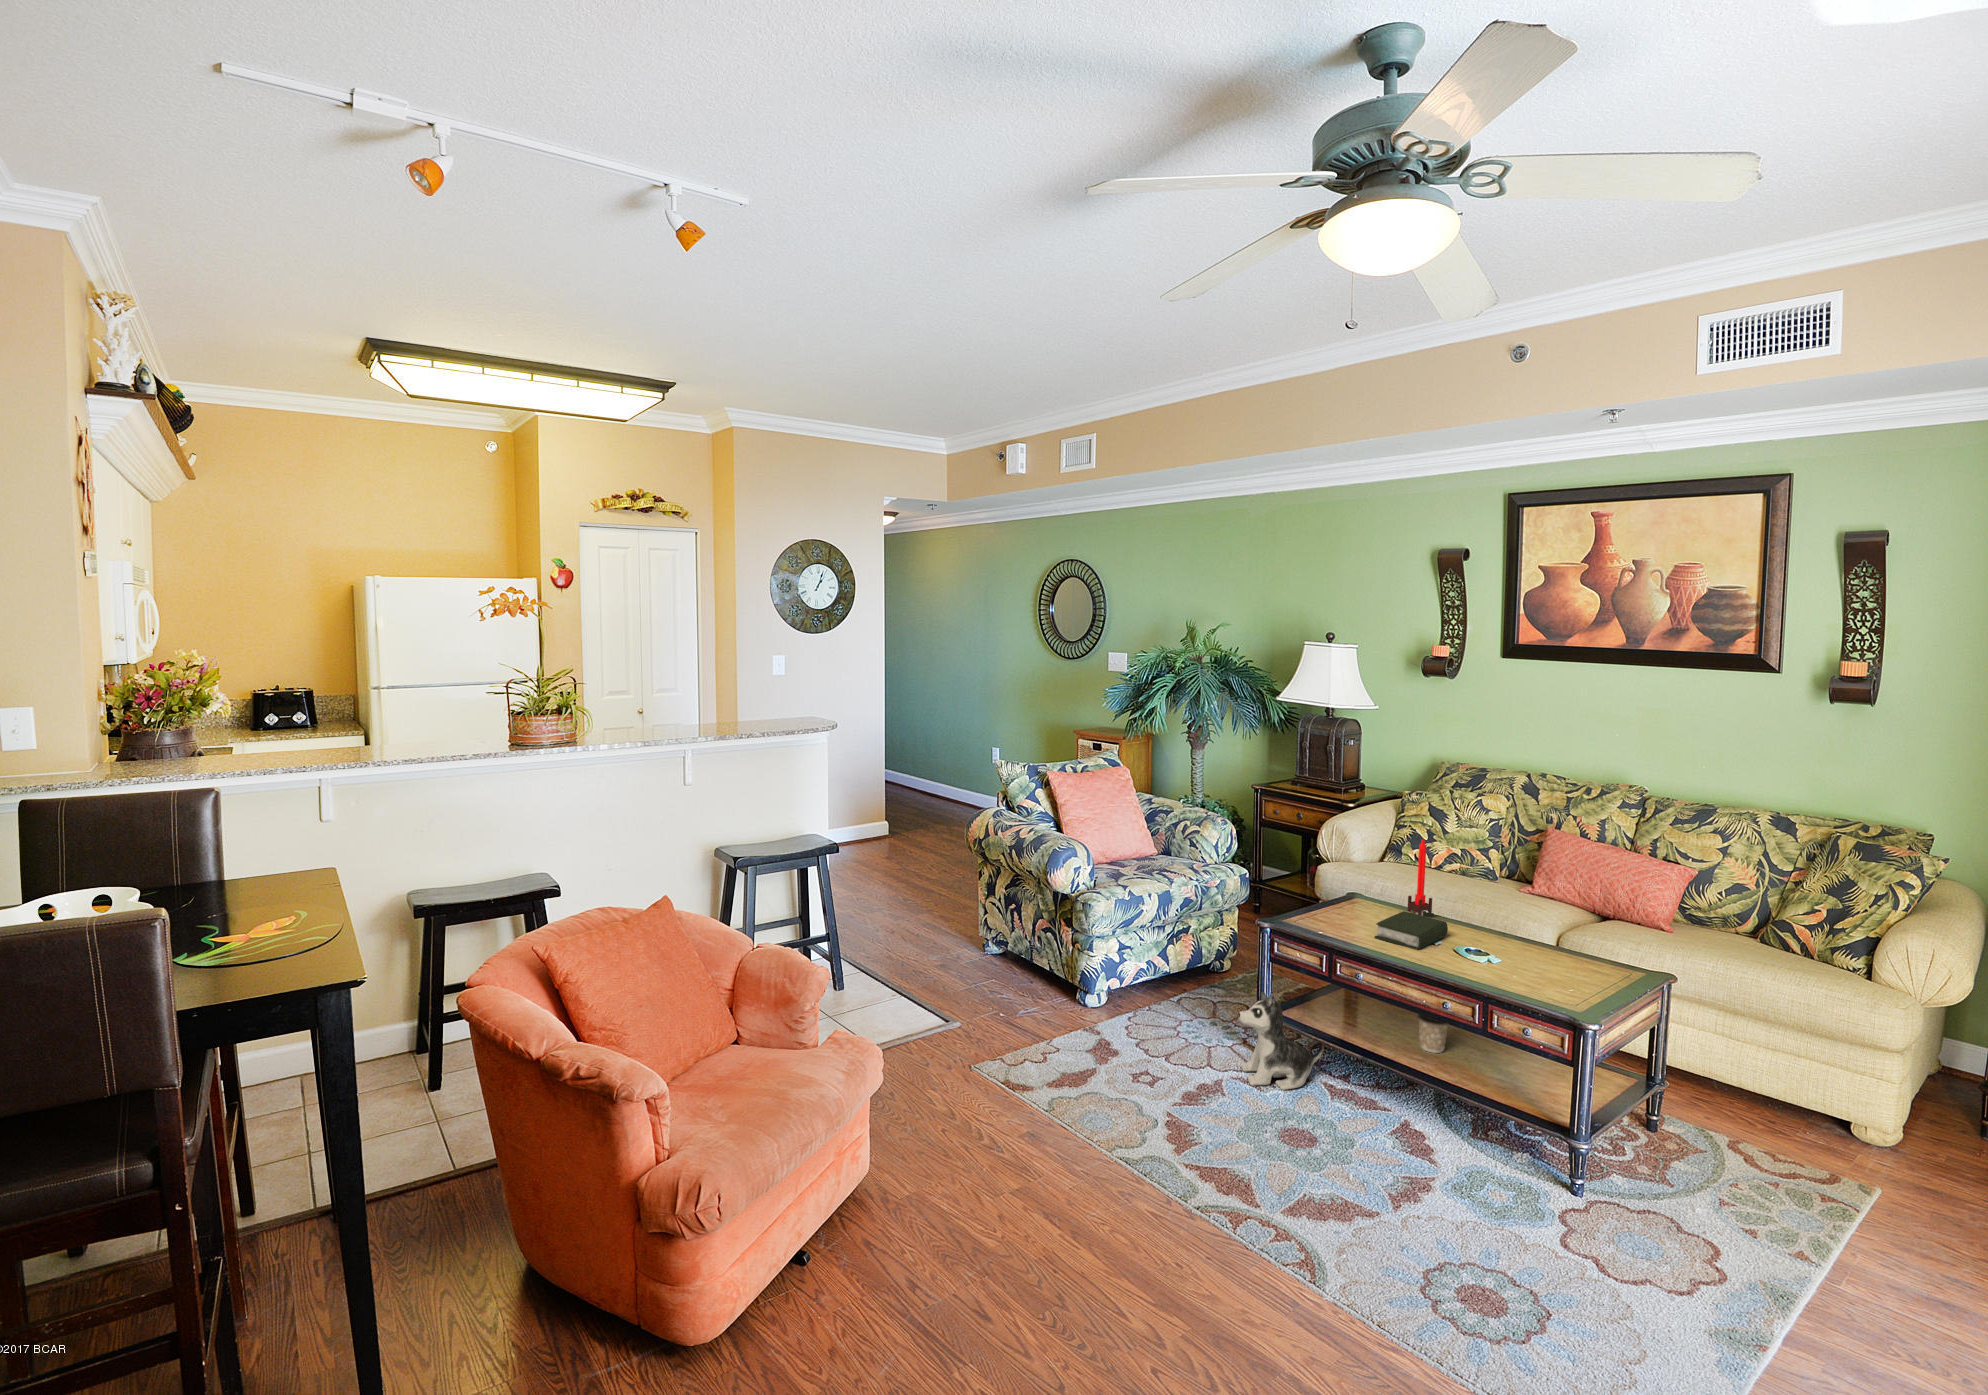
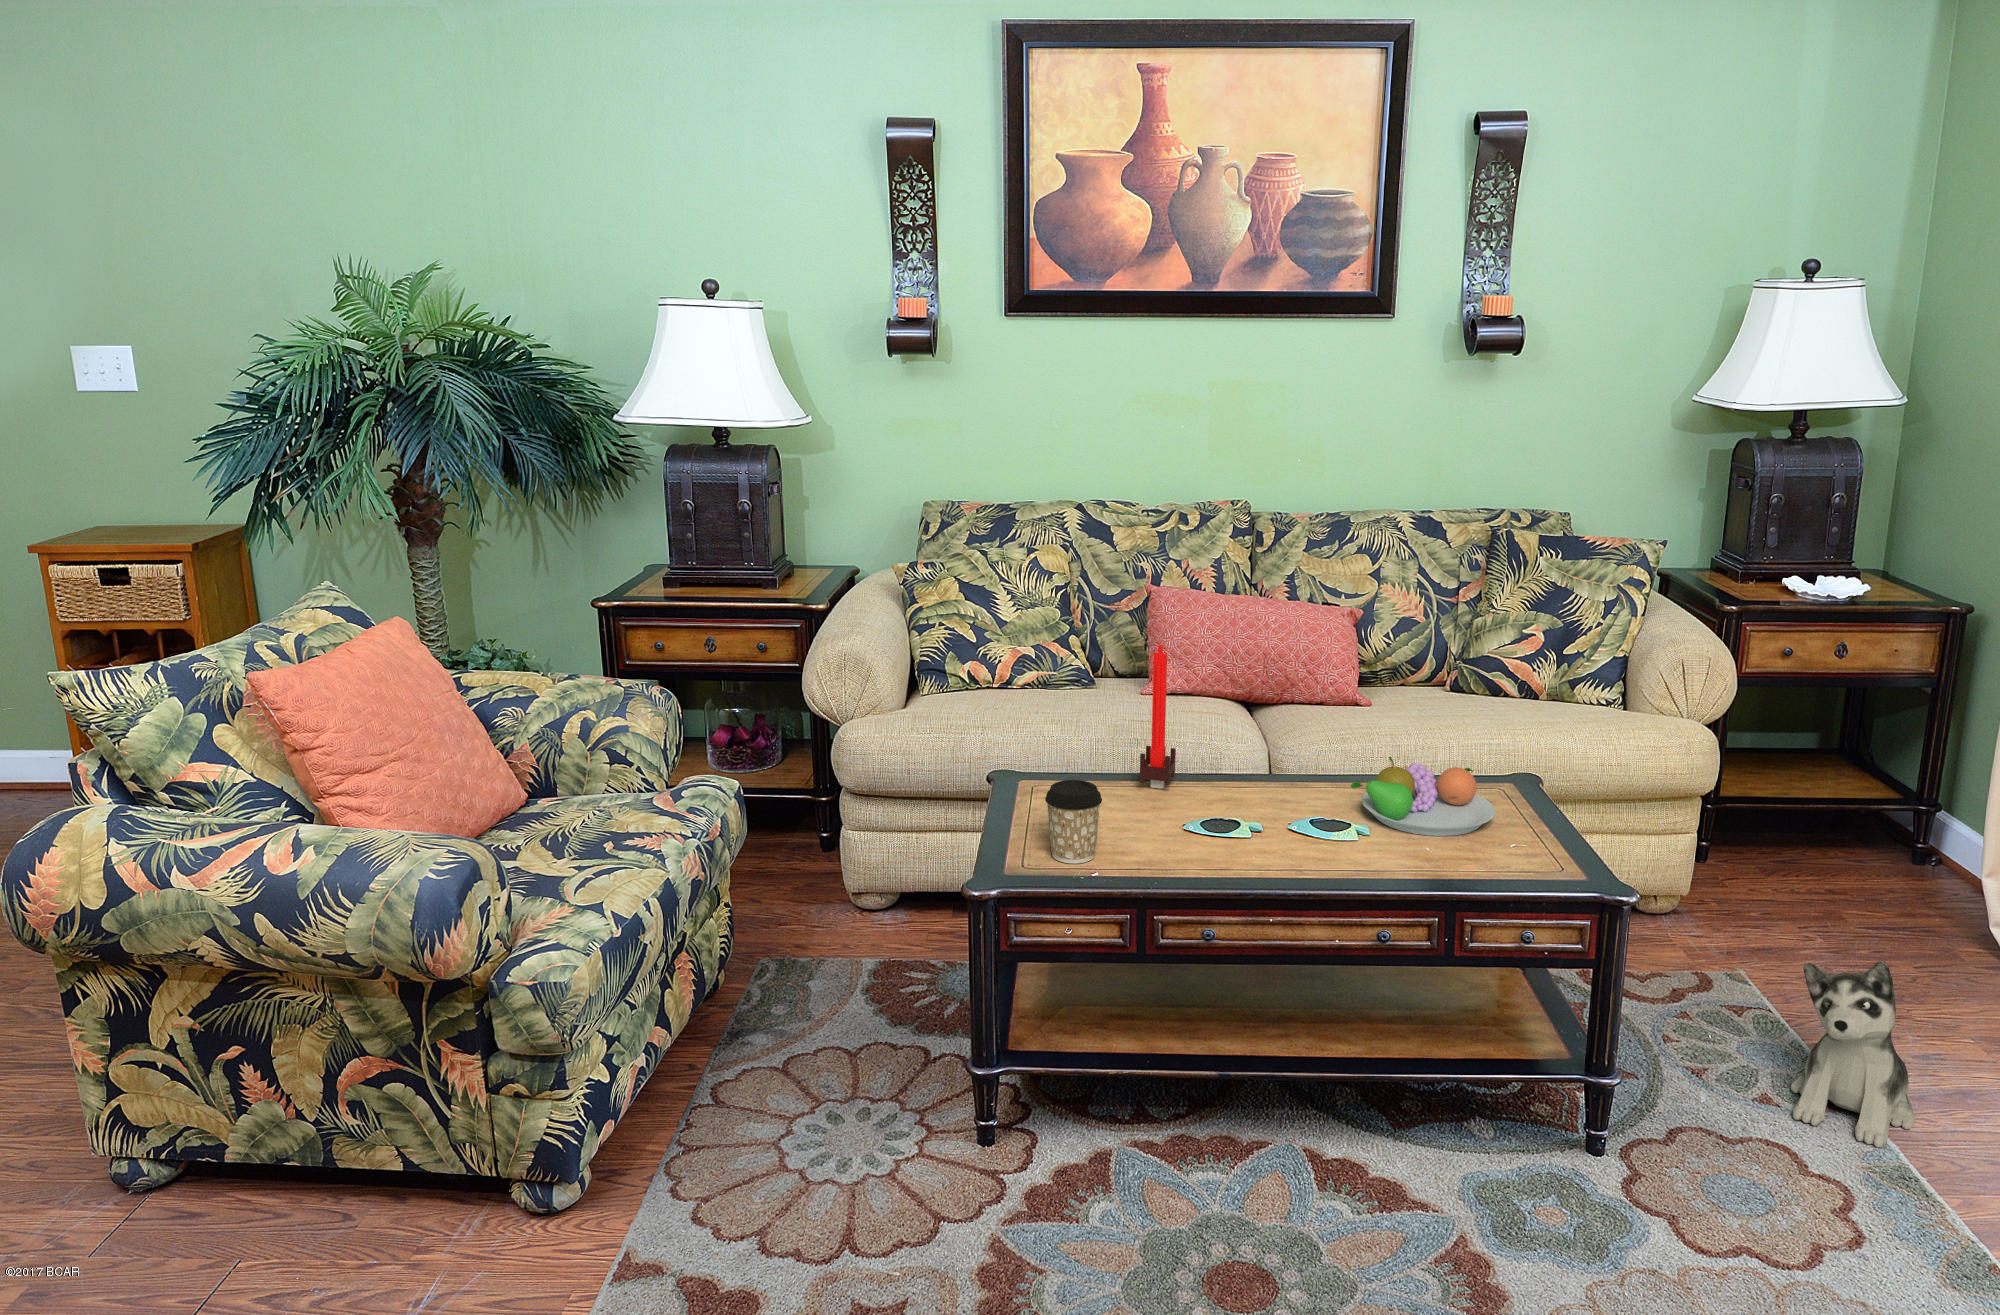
book: present [1374,911,1448,950] -> none [1172,786,1276,856]
fruit bowl: none [1496,927,1586,976] -> present [1351,757,1495,836]
plush toy: present [1238,992,1324,1090] -> present [1791,961,1915,1148]
coffee cup: present [1418,1013,1448,1053] -> present [1045,780,1102,864]

